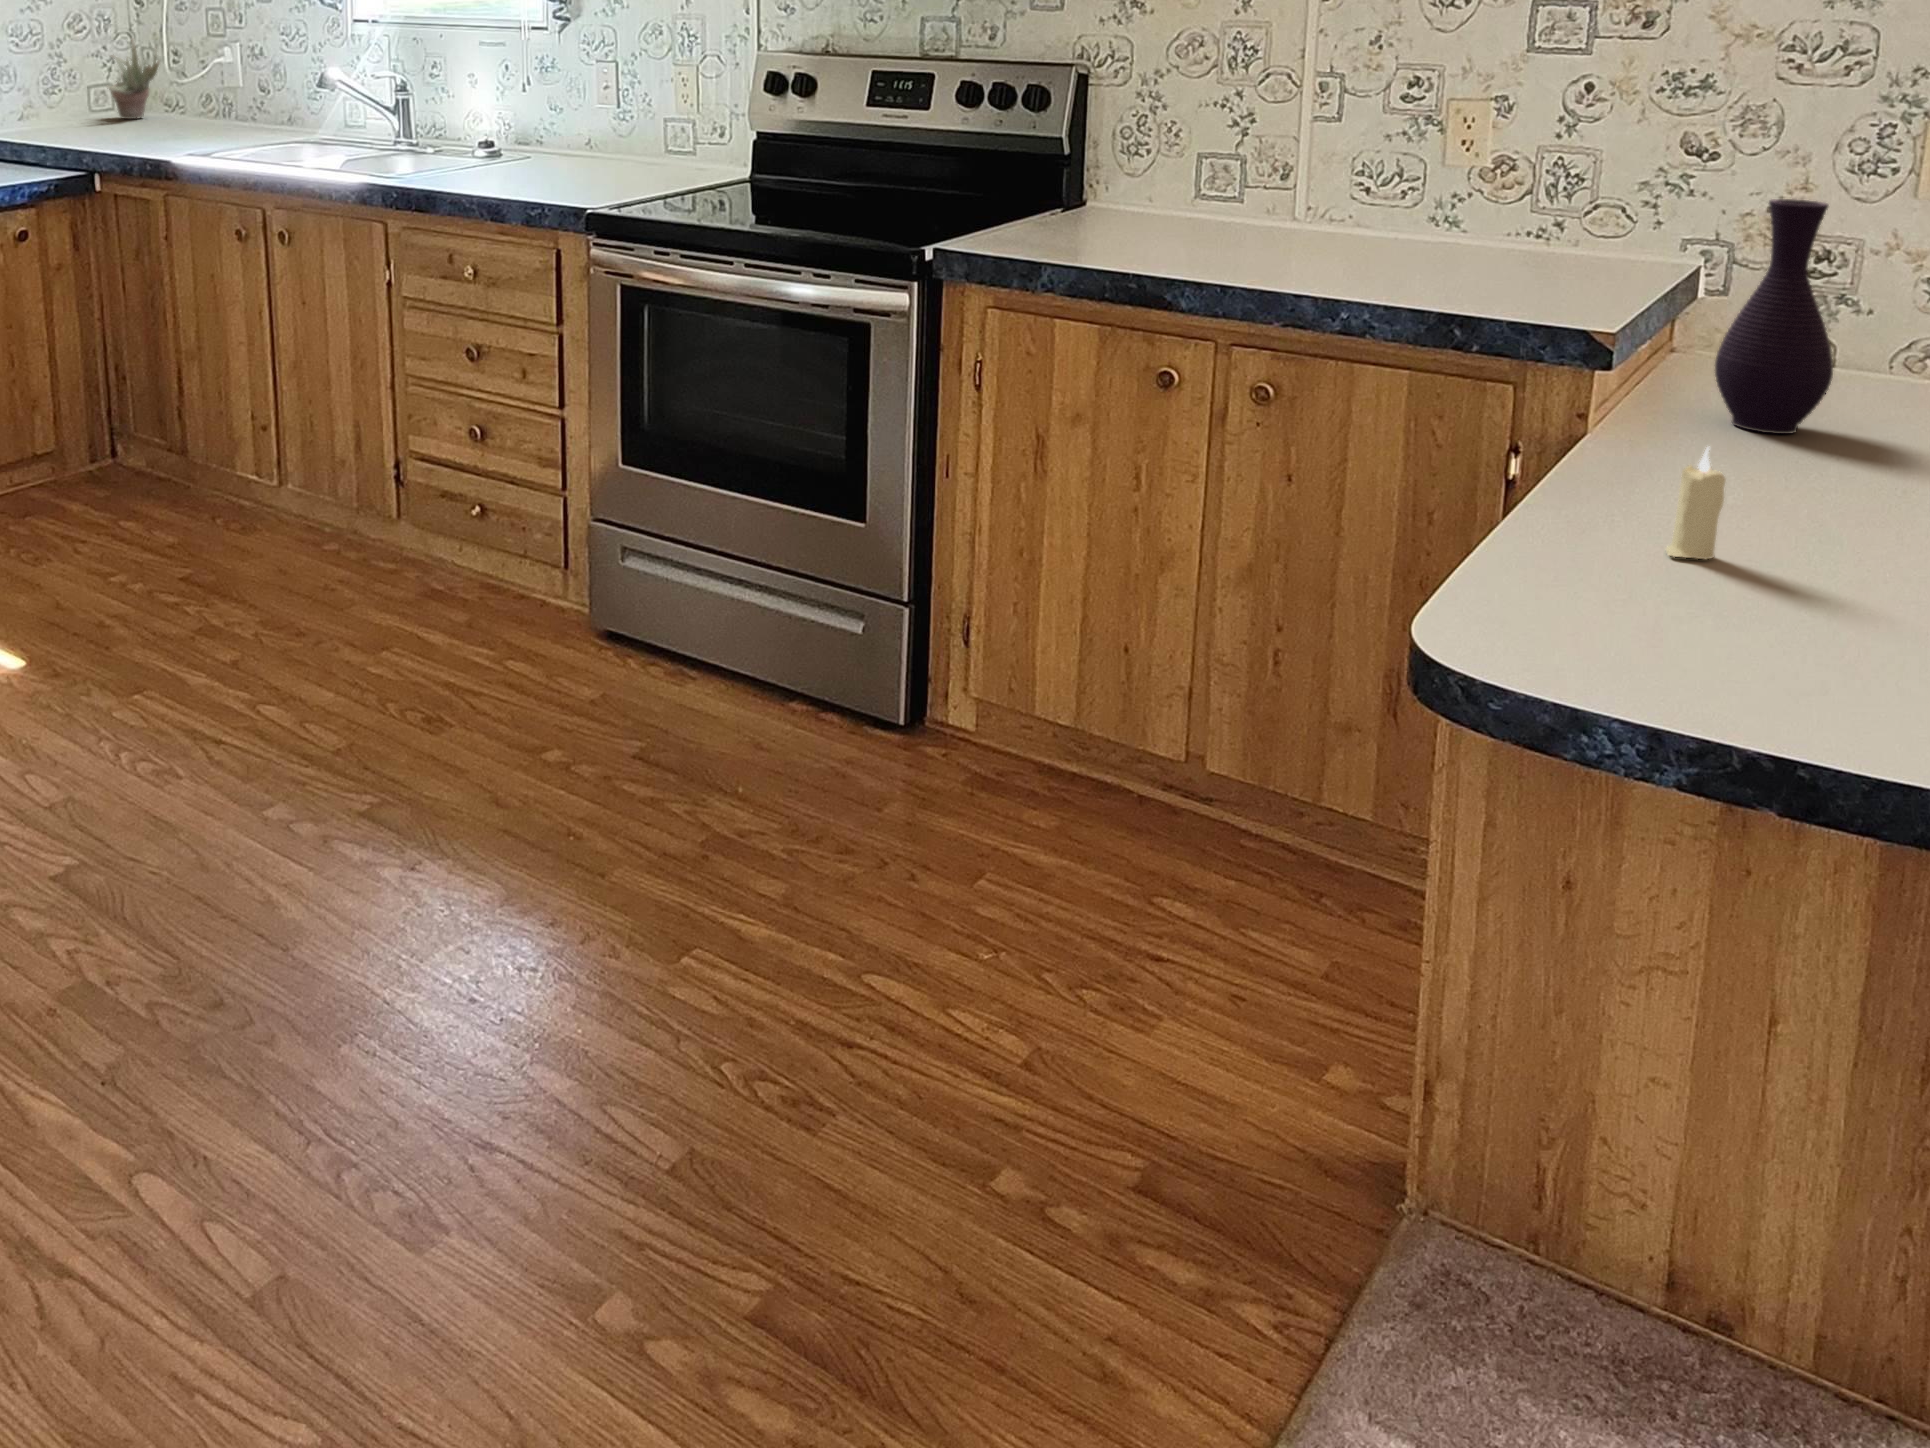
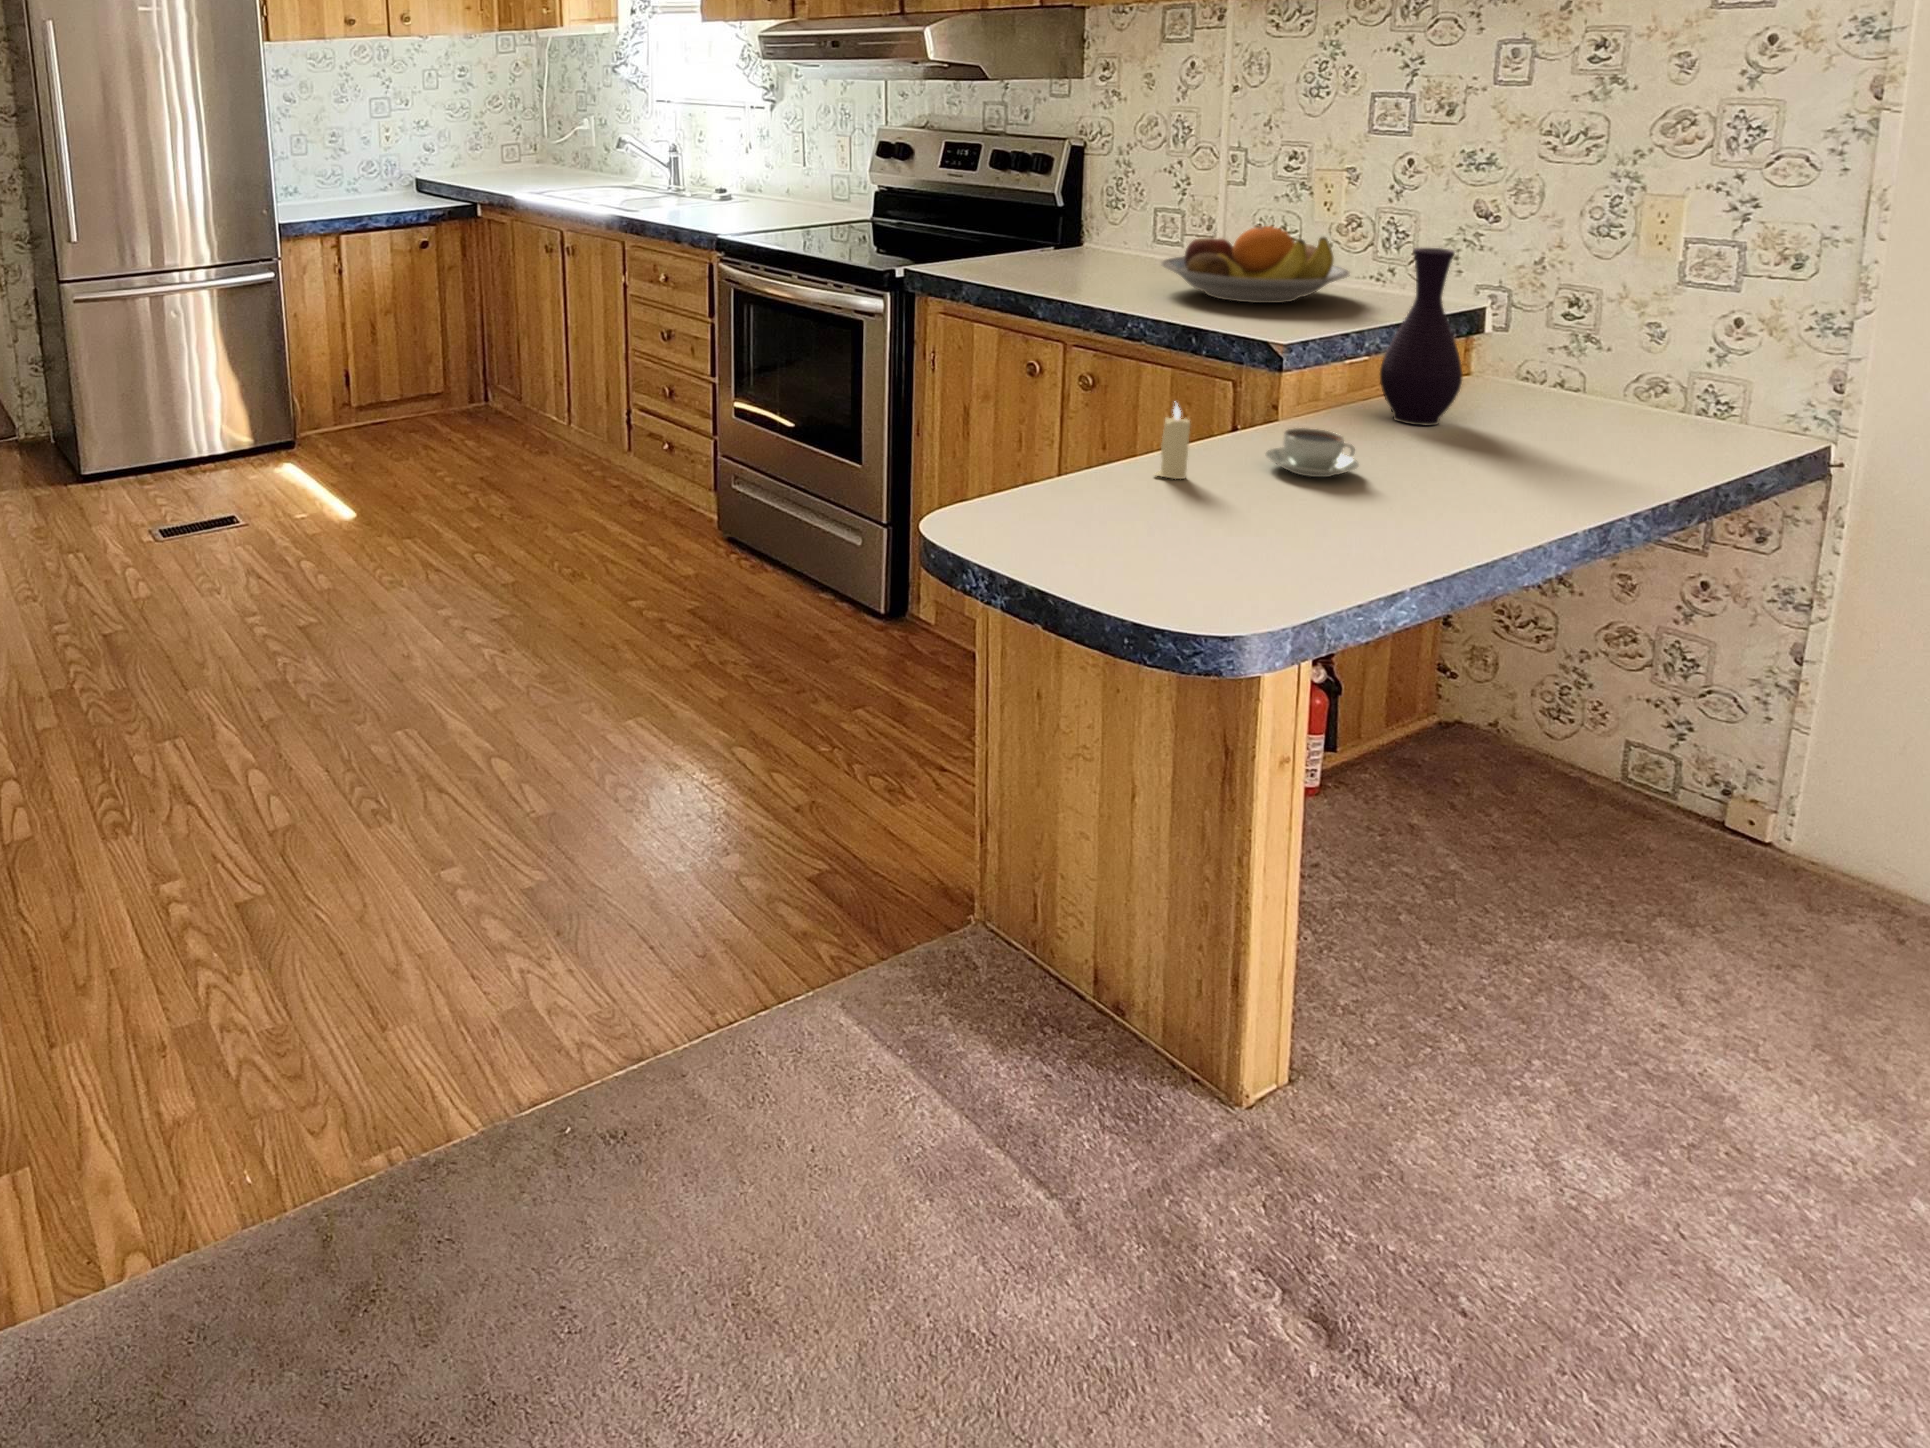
succulent plant: present [108,40,159,119] -> none [499,111,540,168]
fruit bowl: none [1310,175,1567,277] -> present [1161,226,1350,303]
coffee cup: none [1747,462,1897,534] -> present [1266,428,1359,477]

